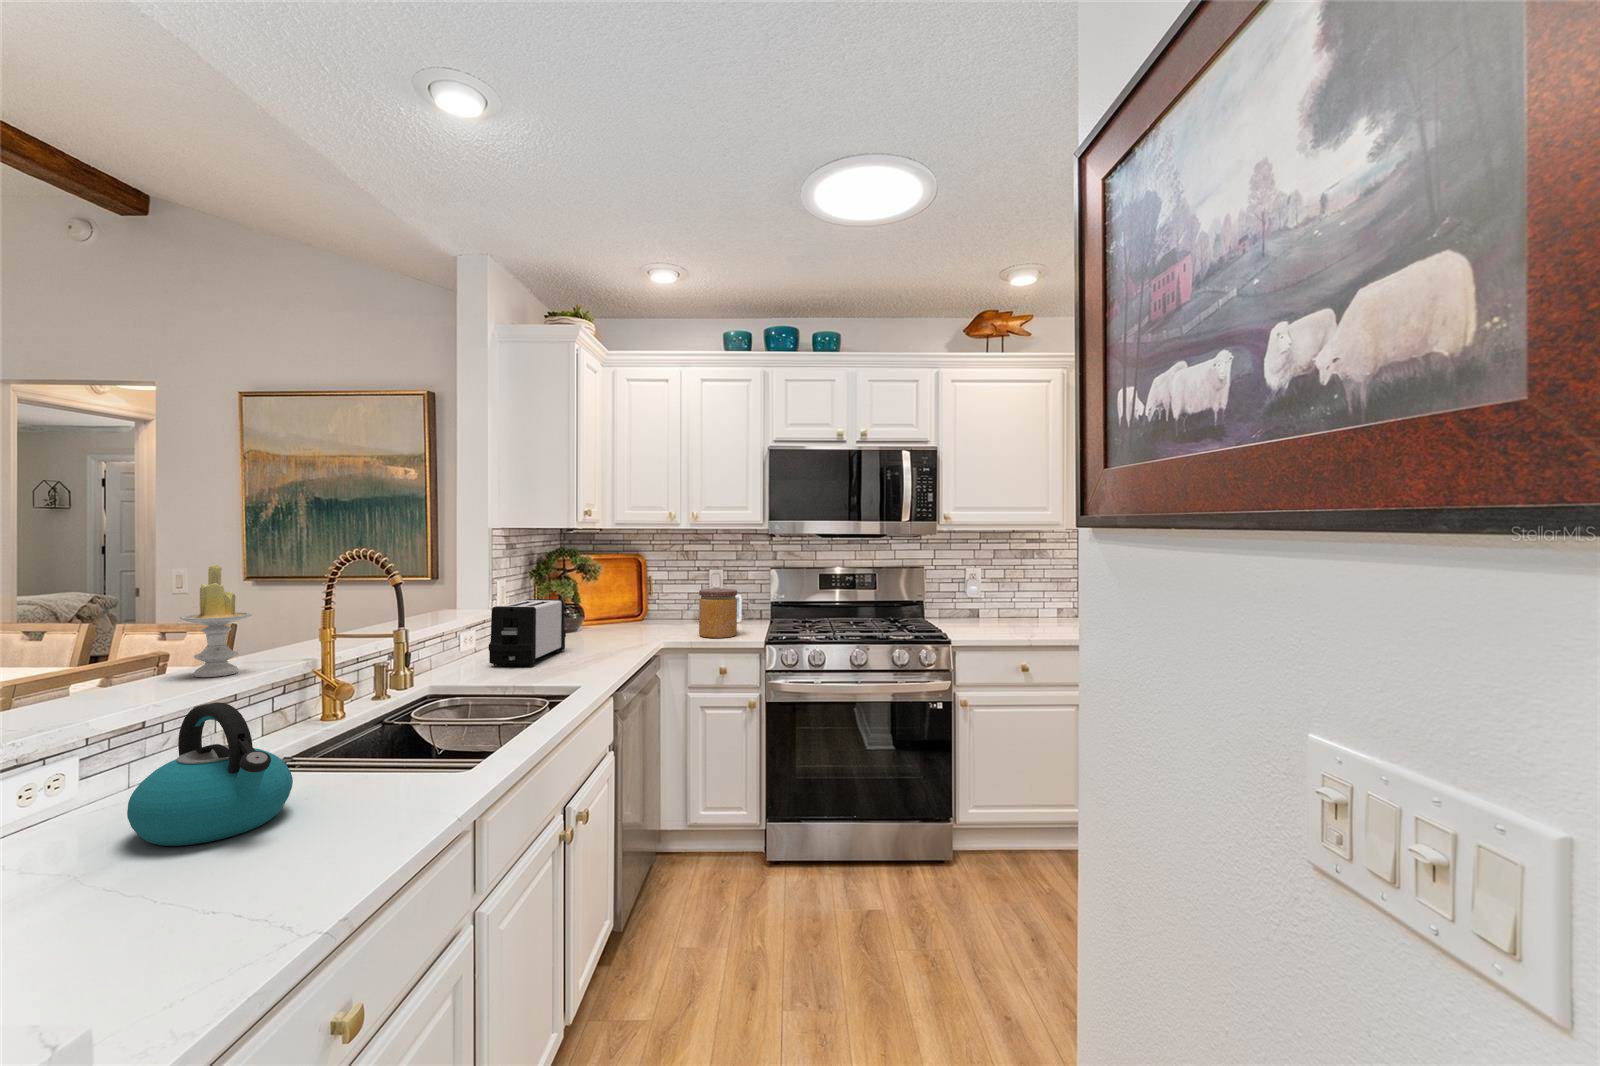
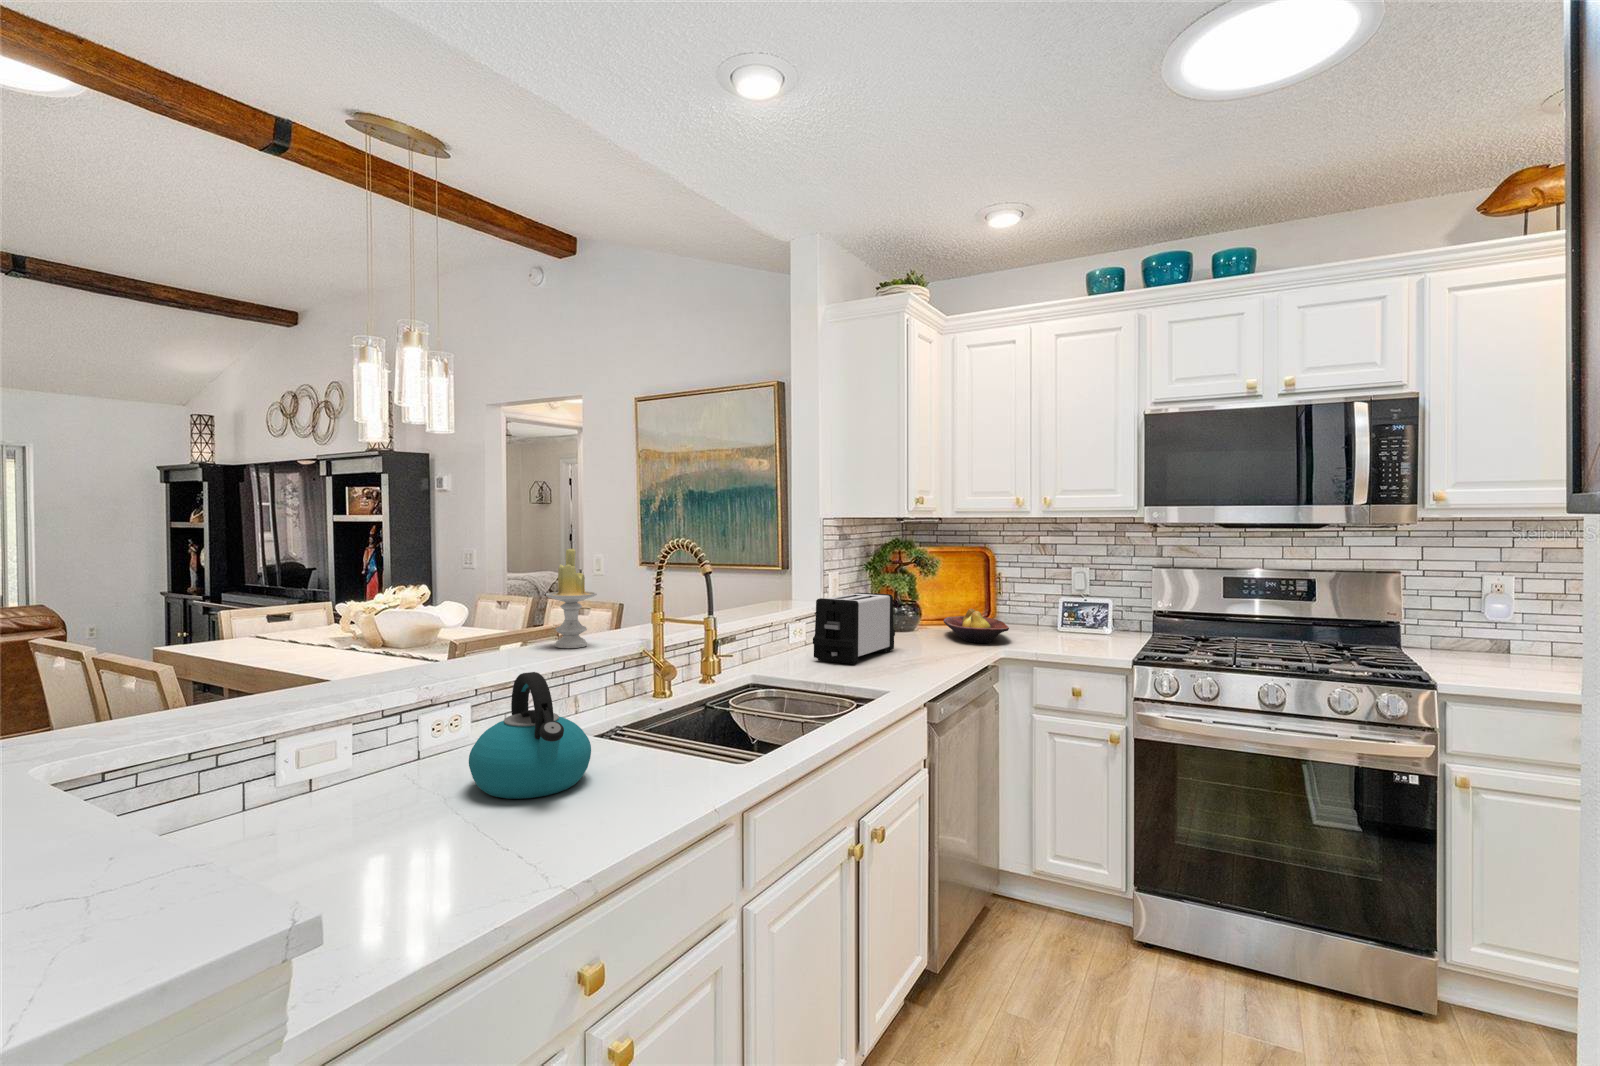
jar: present [699,589,737,638] -> none [1052,590,1101,651]
fruit bowl: none [605,609,664,638] -> present [944,609,1009,643]

